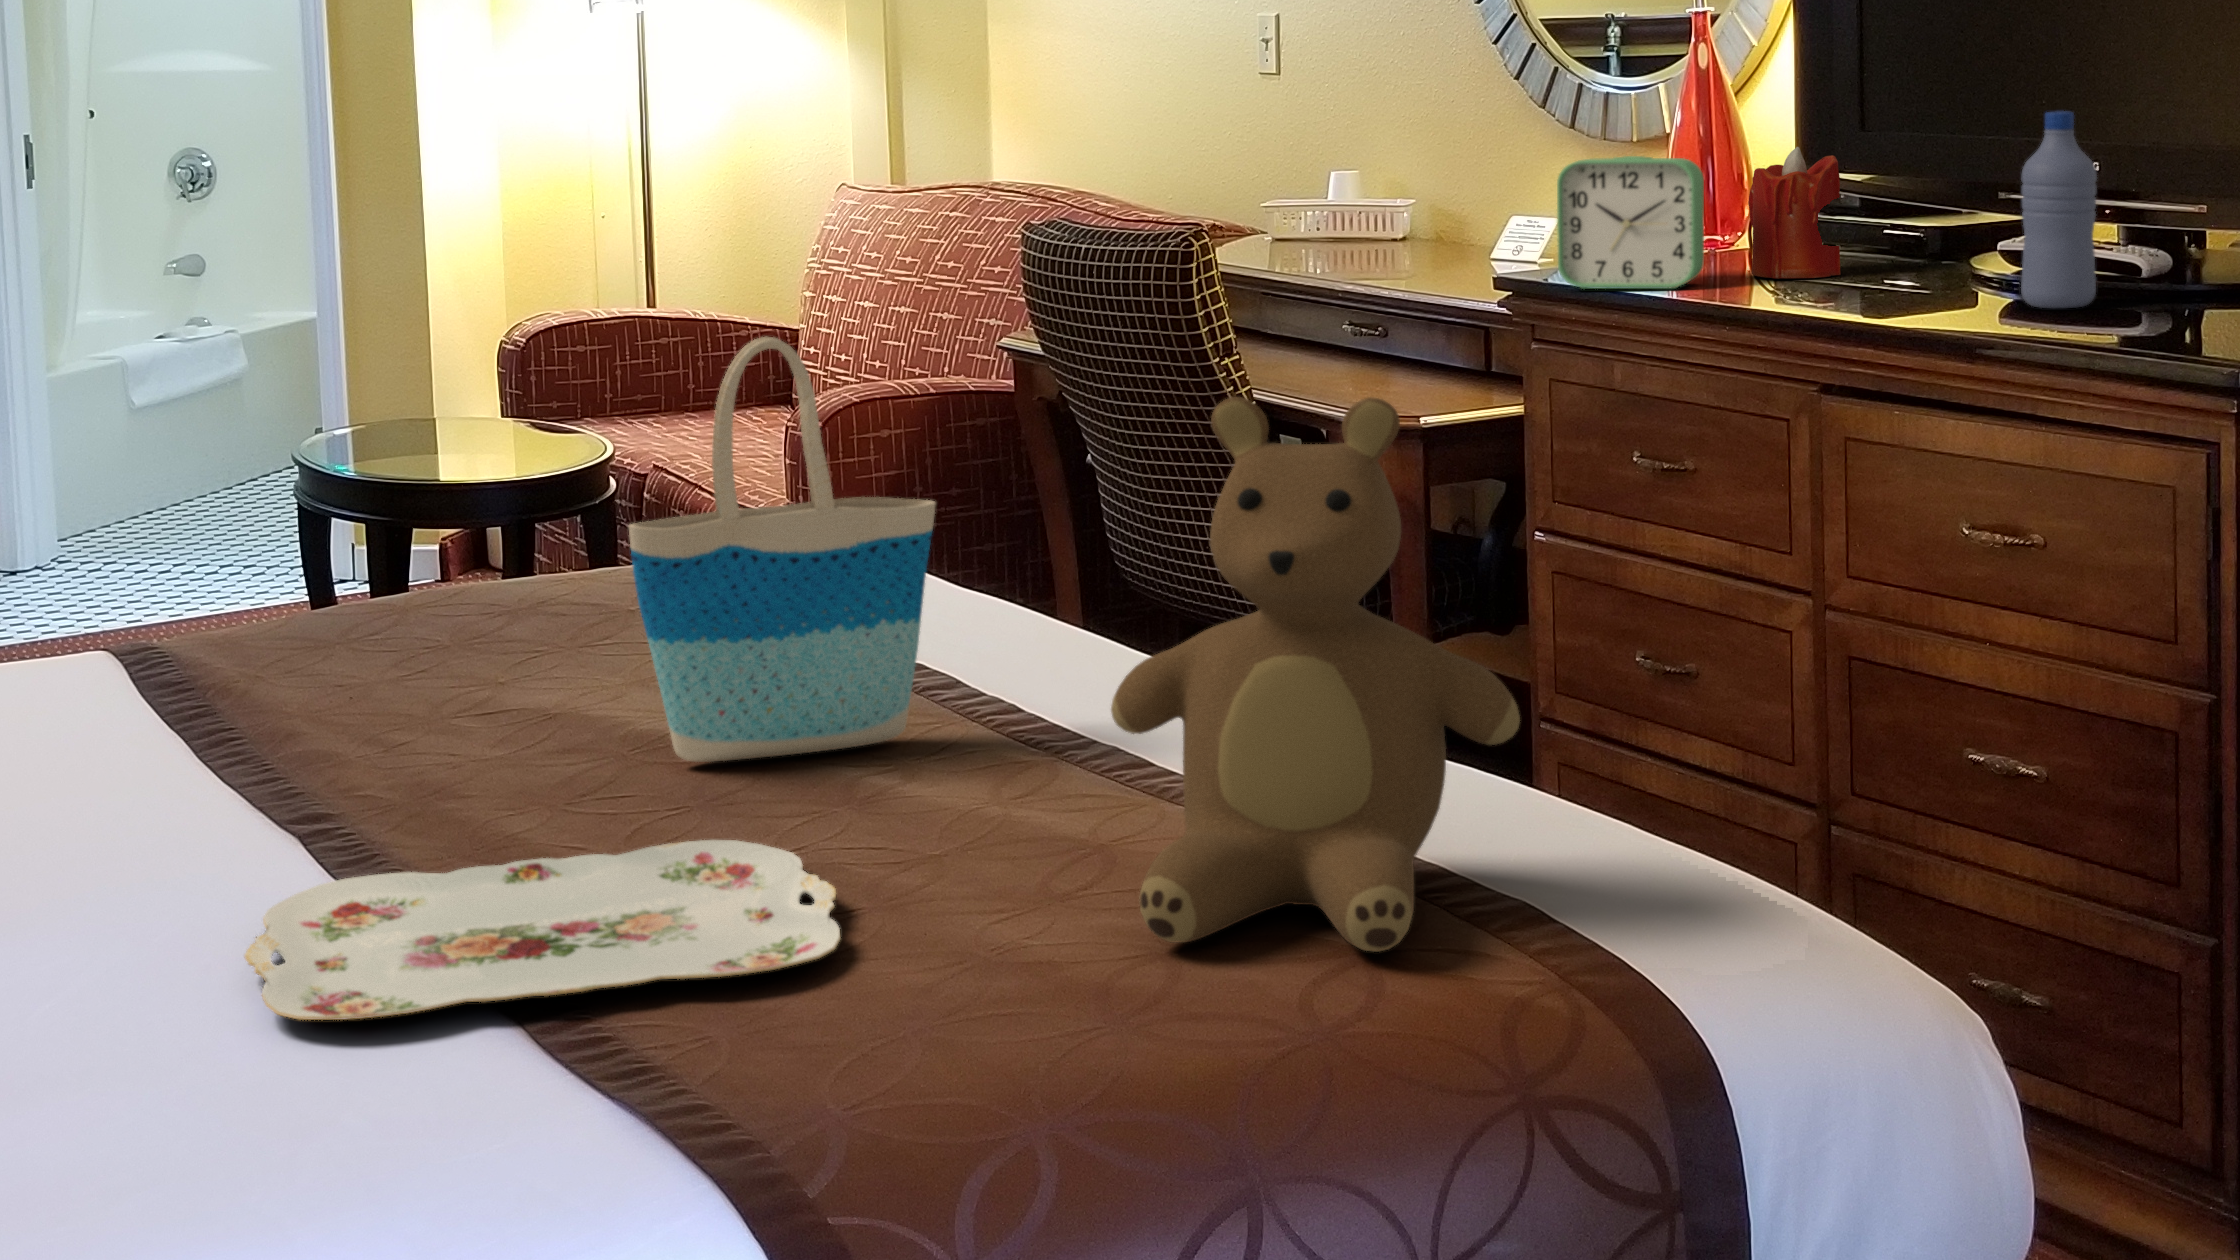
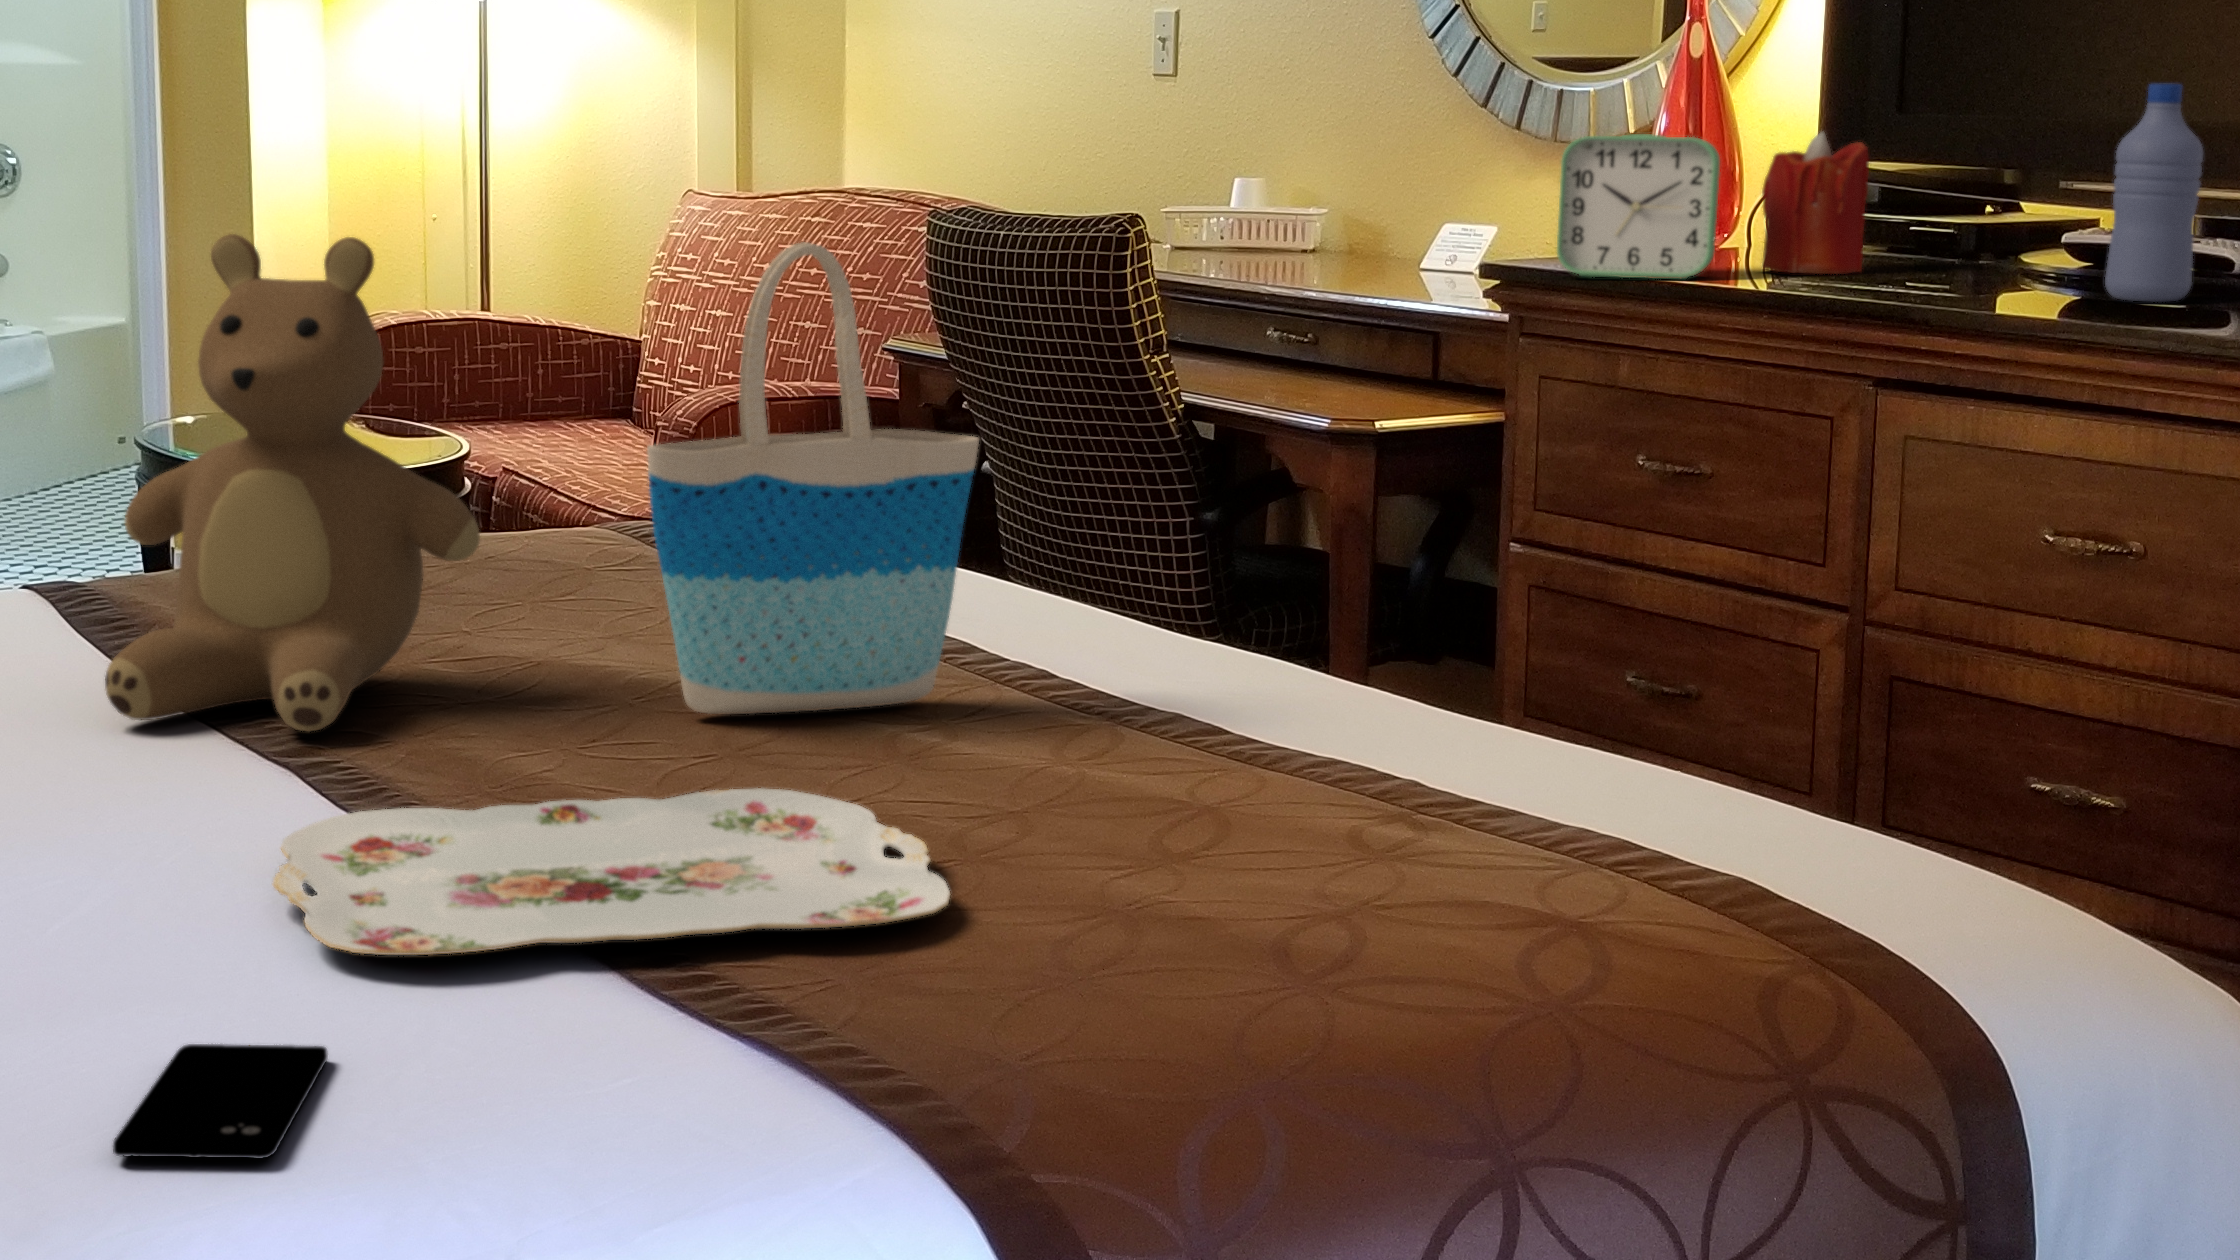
teddy bear: present [1111,397,1520,952] -> present [105,234,480,732]
smartphone: none [40,1110,251,1221] -> present [113,1044,328,1159]

